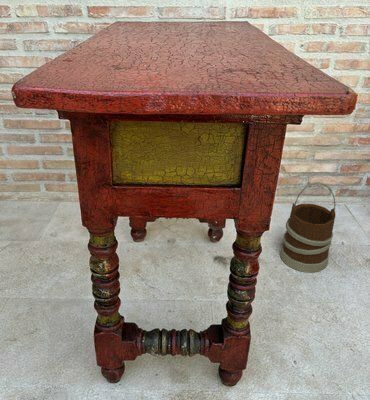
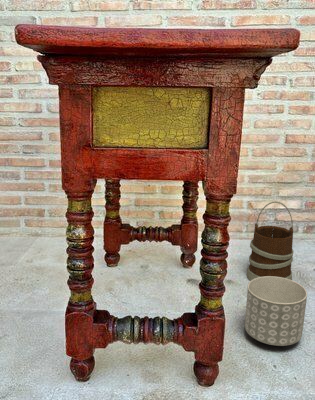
planter: none [283,283,359,367] -> present [245,276,307,346]

